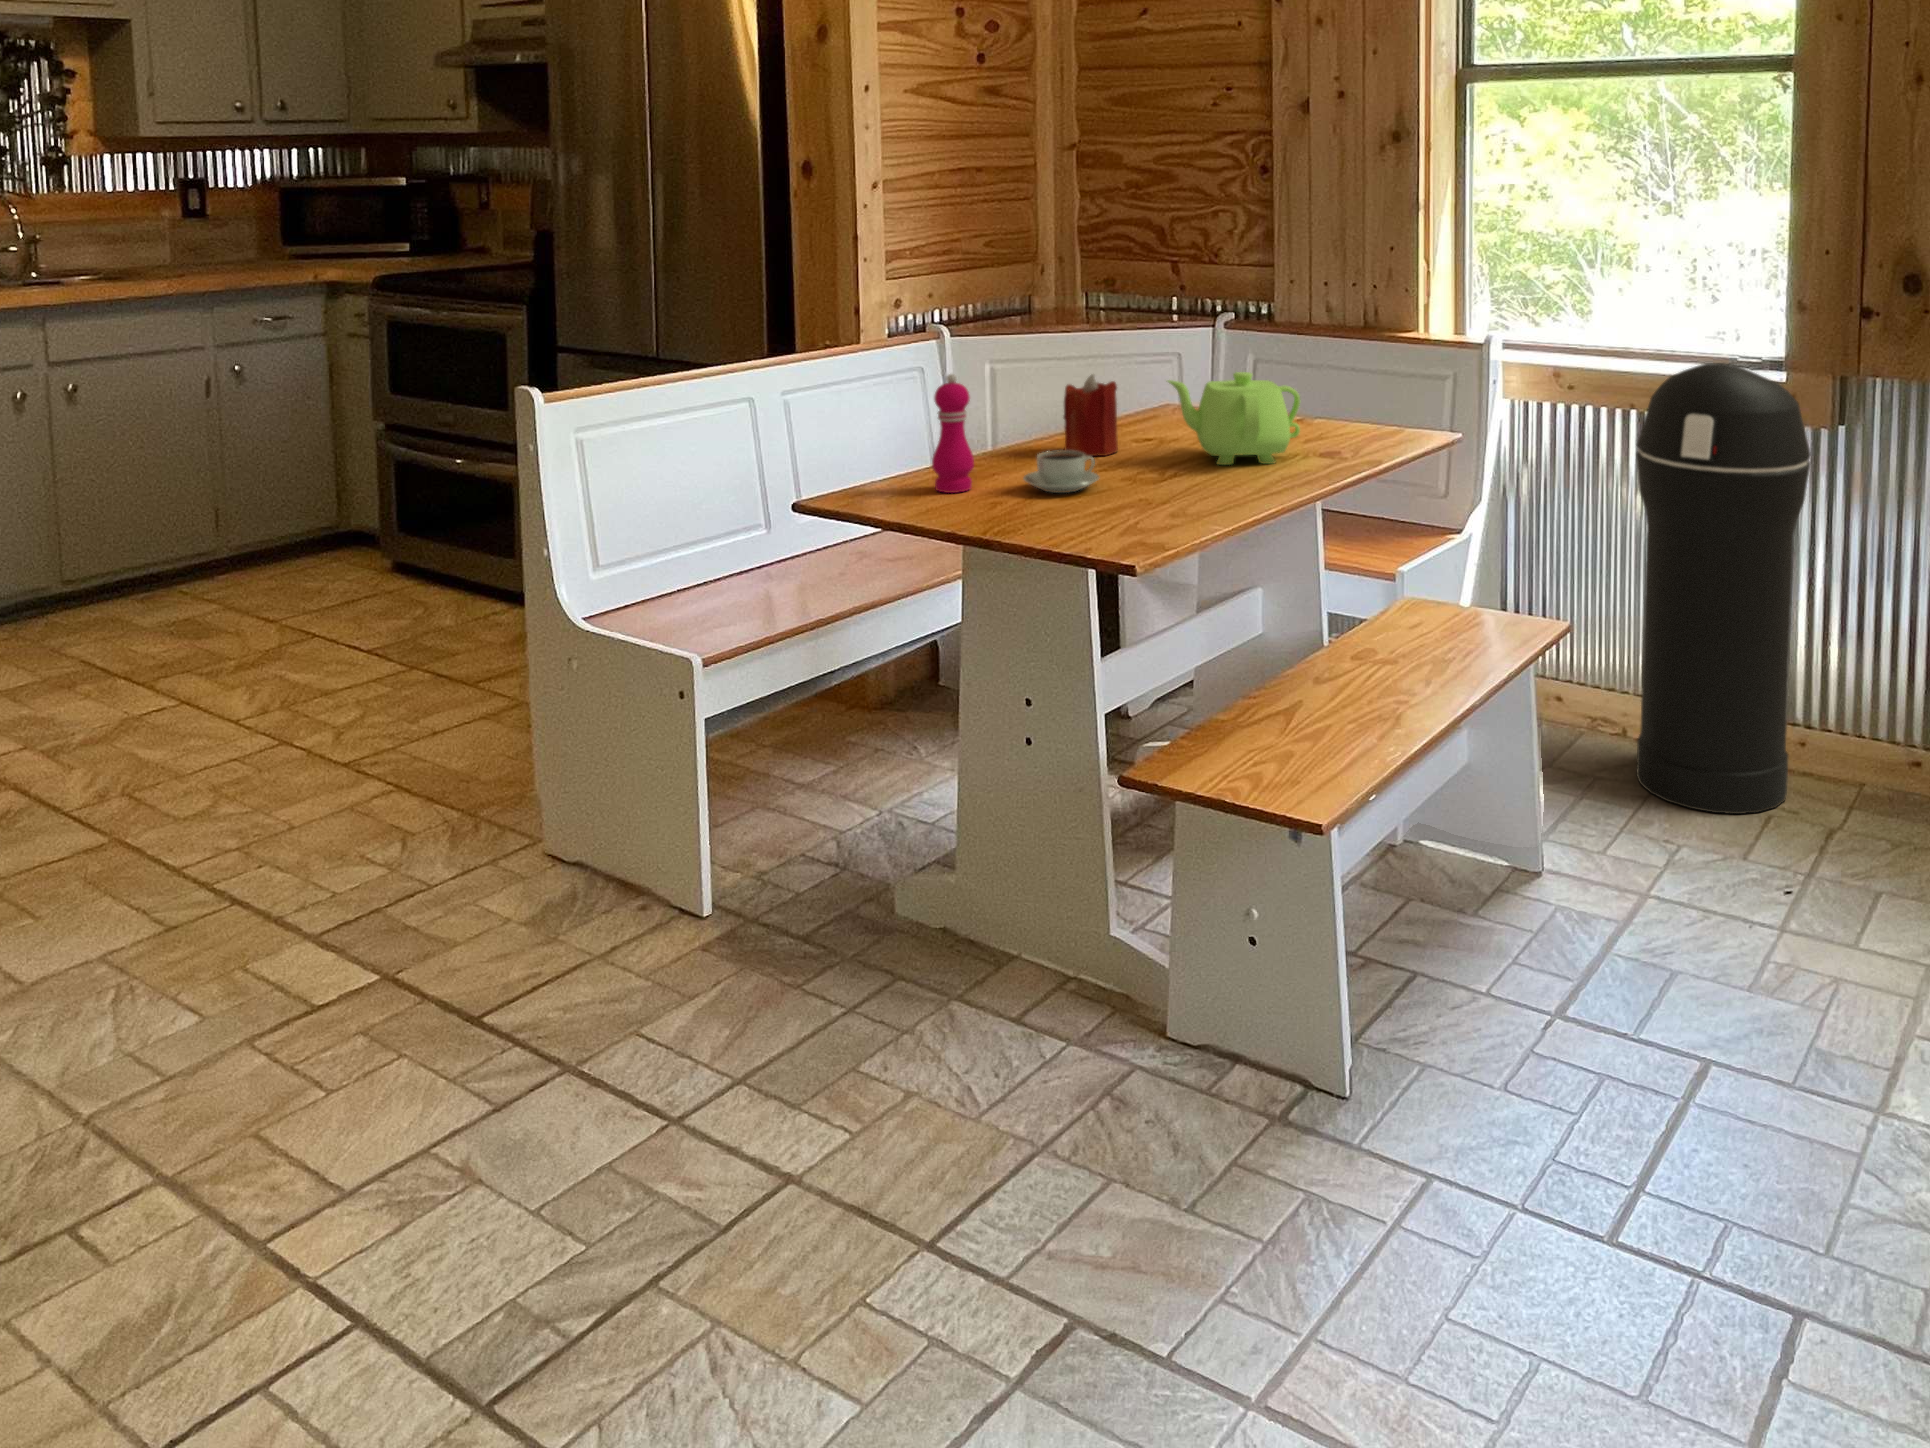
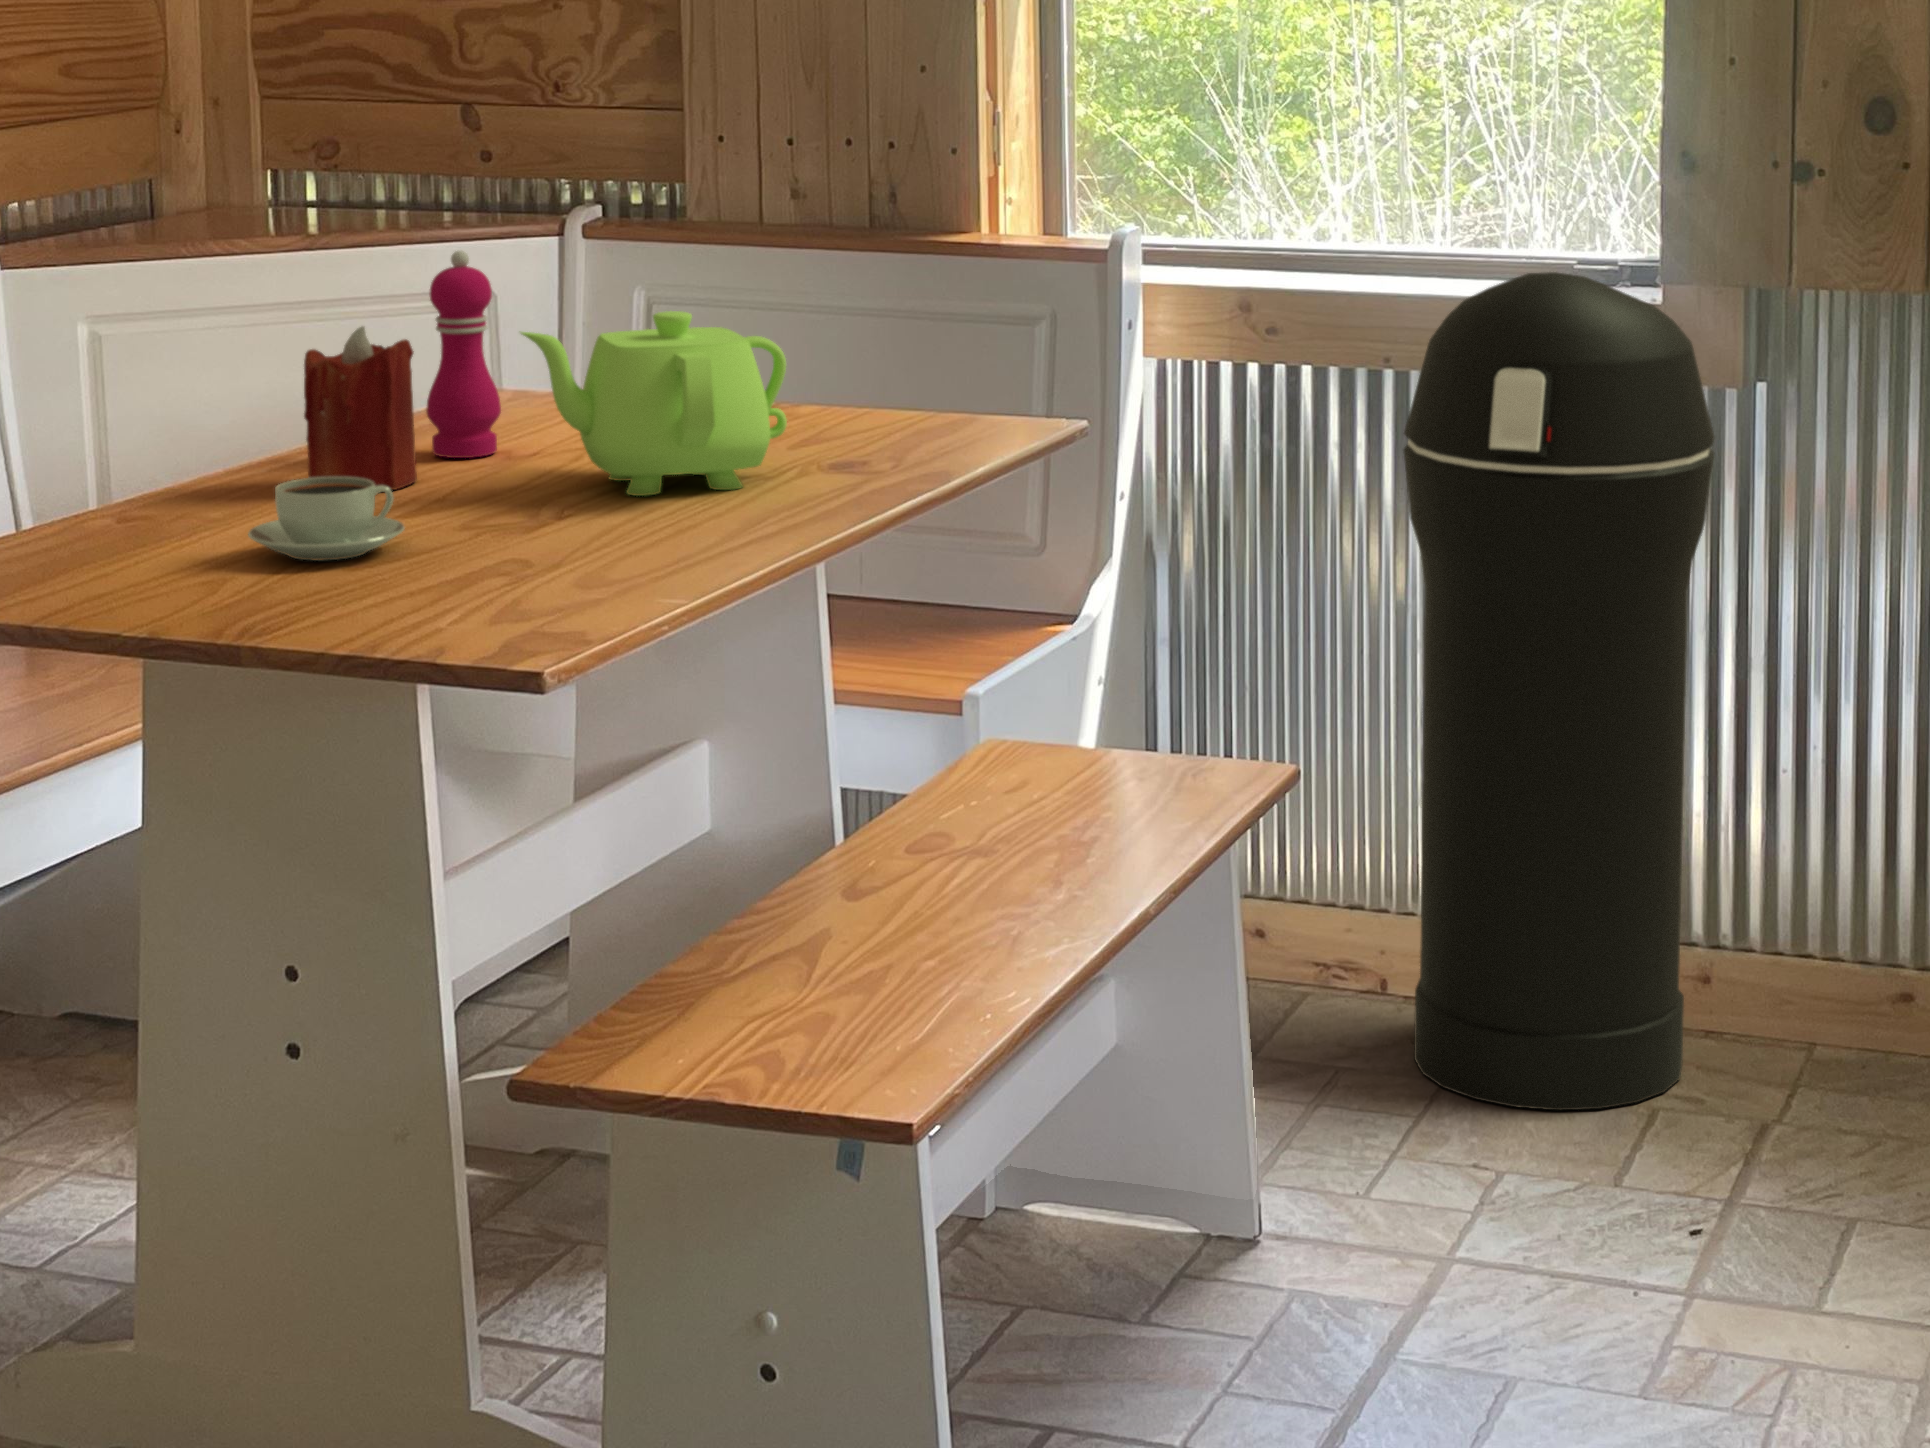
pepper mill: present [932,374,974,493] -> present [426,251,501,458]

